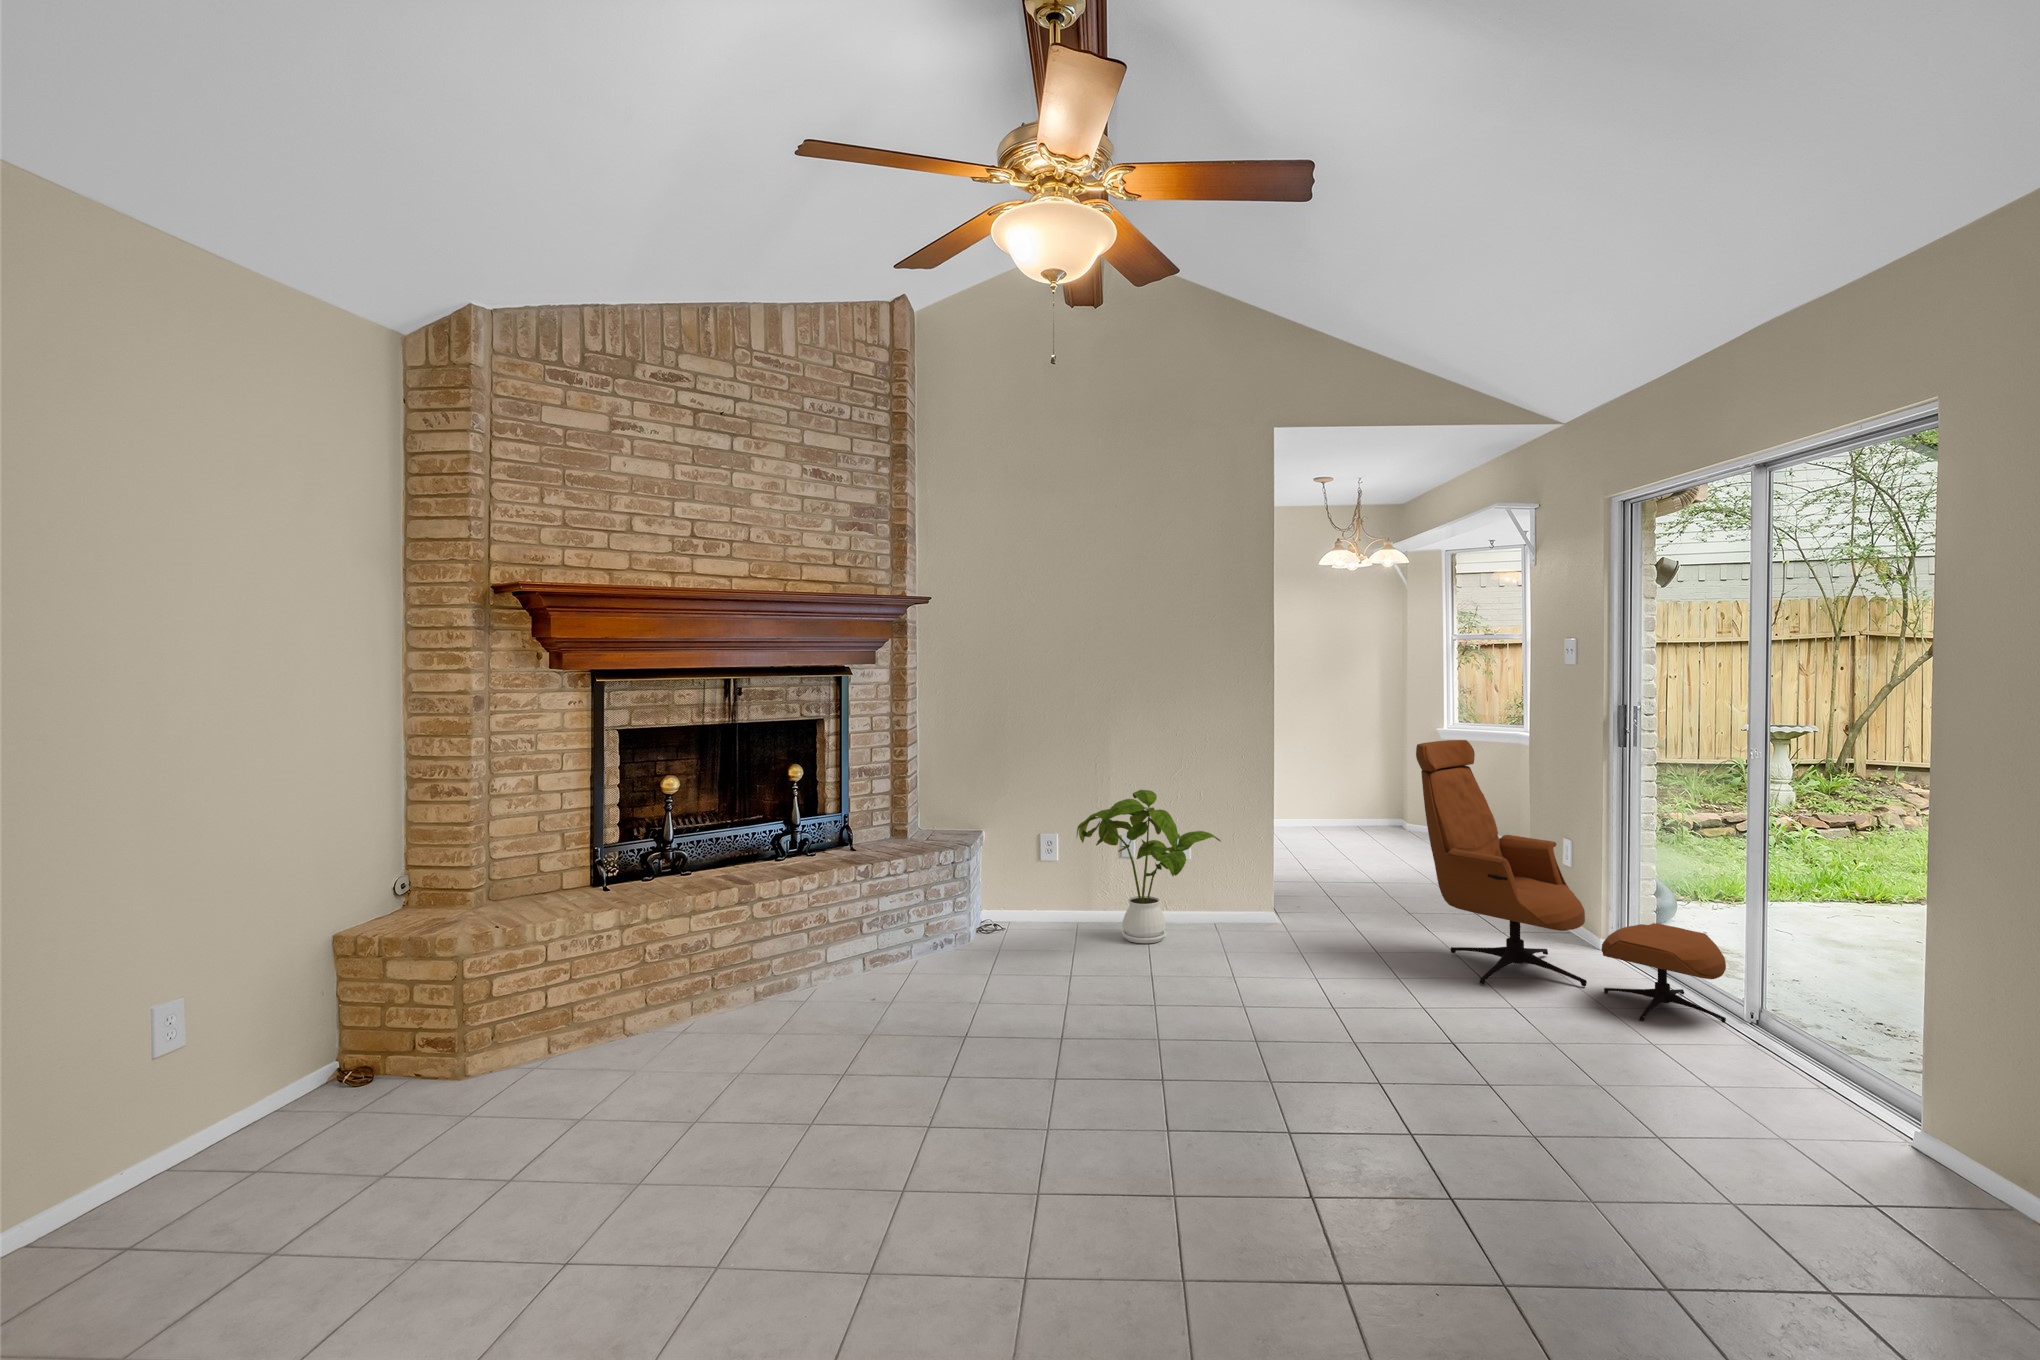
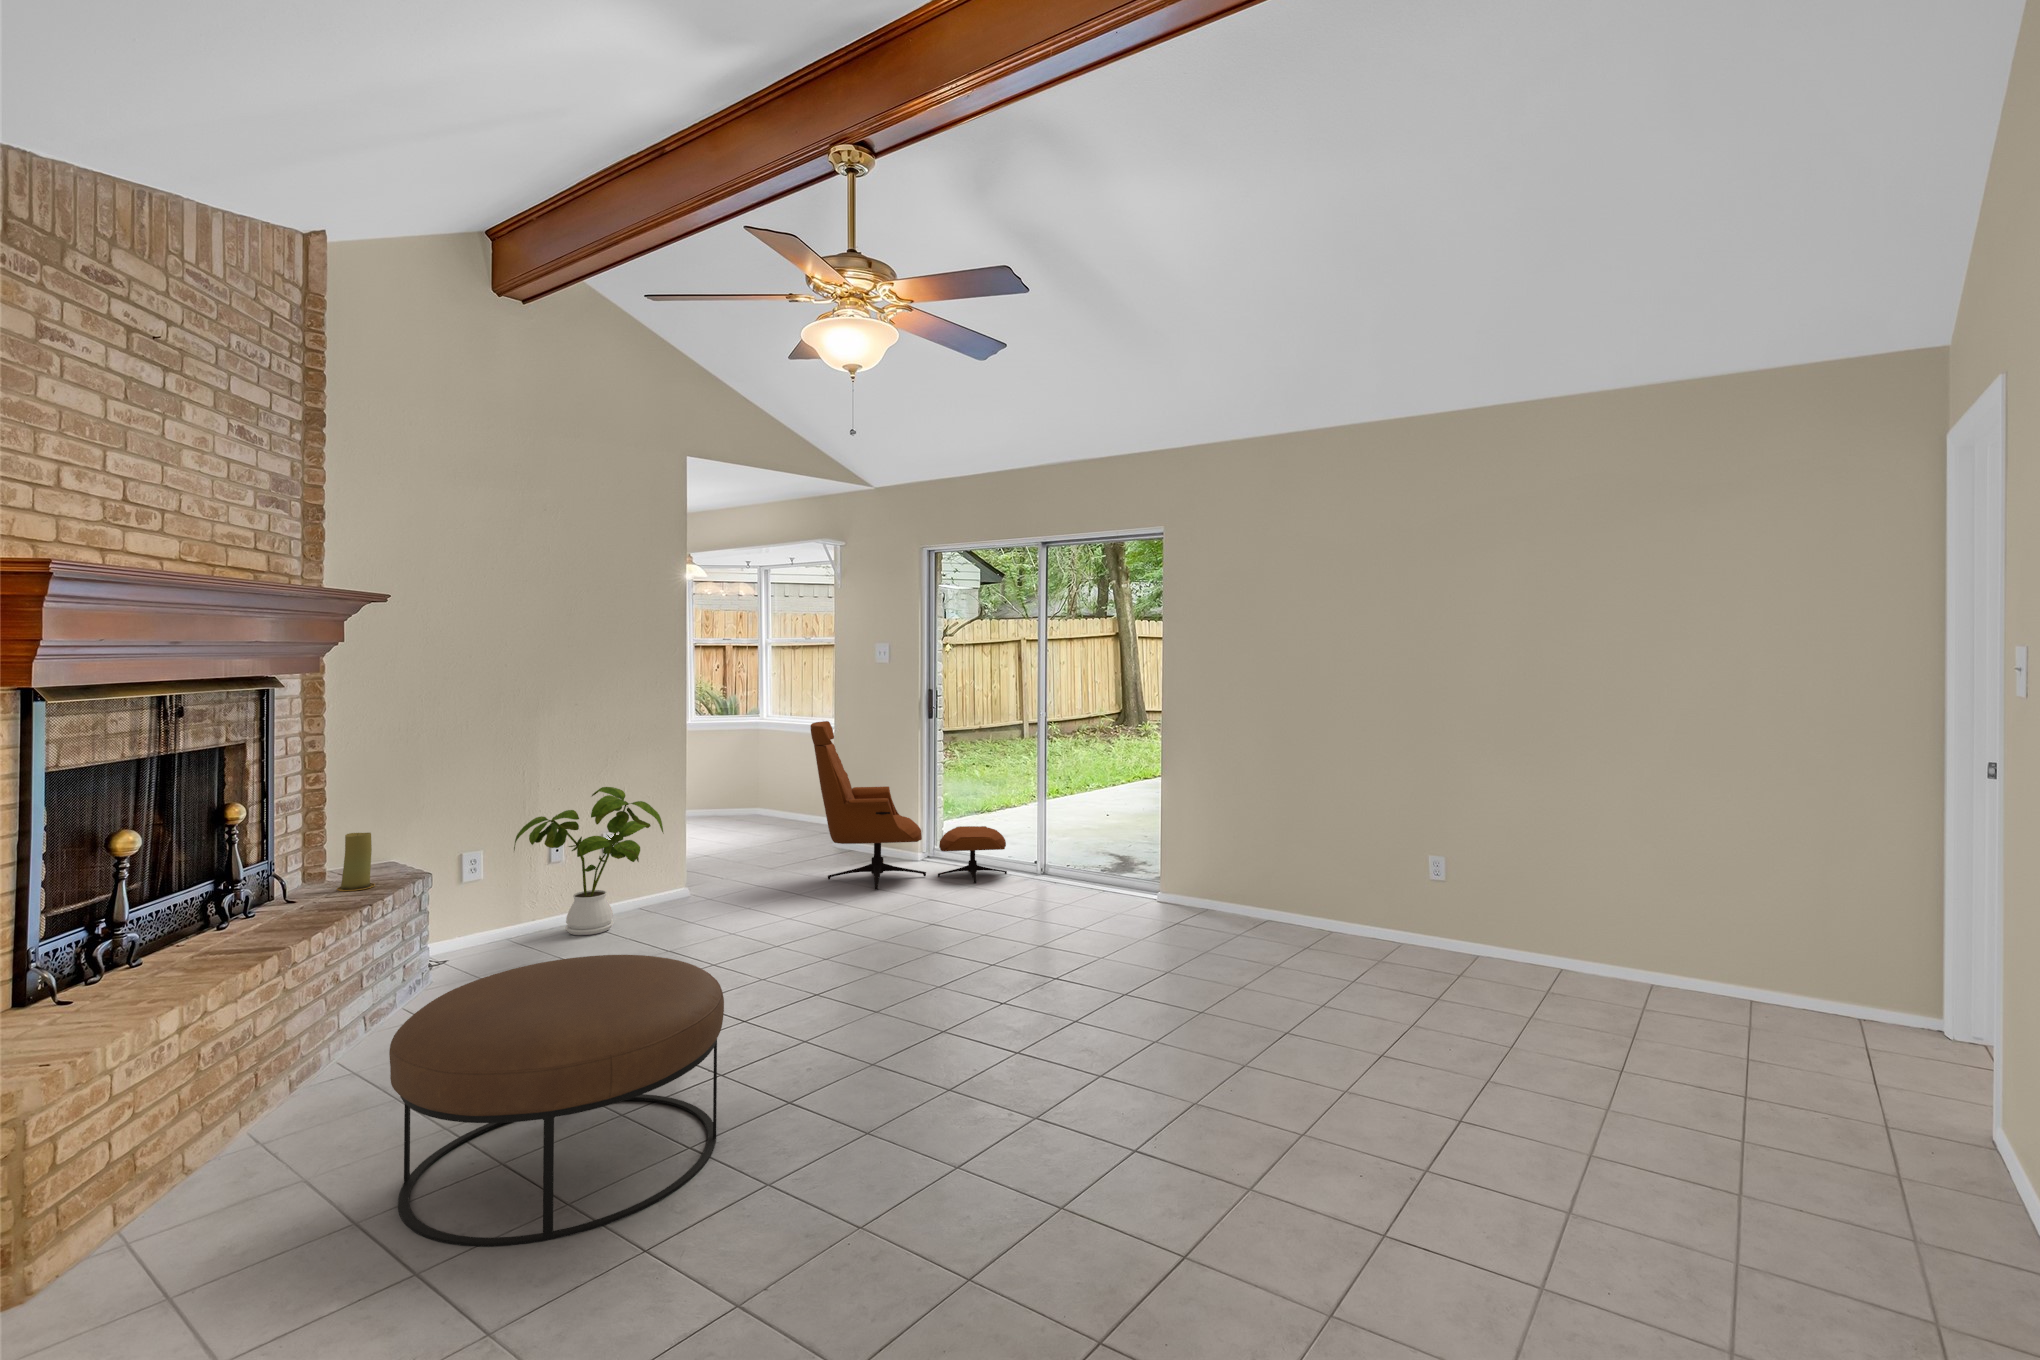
candle: none [889,801,916,851] -> present [337,833,375,891]
ottoman: none [523,948,839,1234] -> present [389,955,724,1246]

